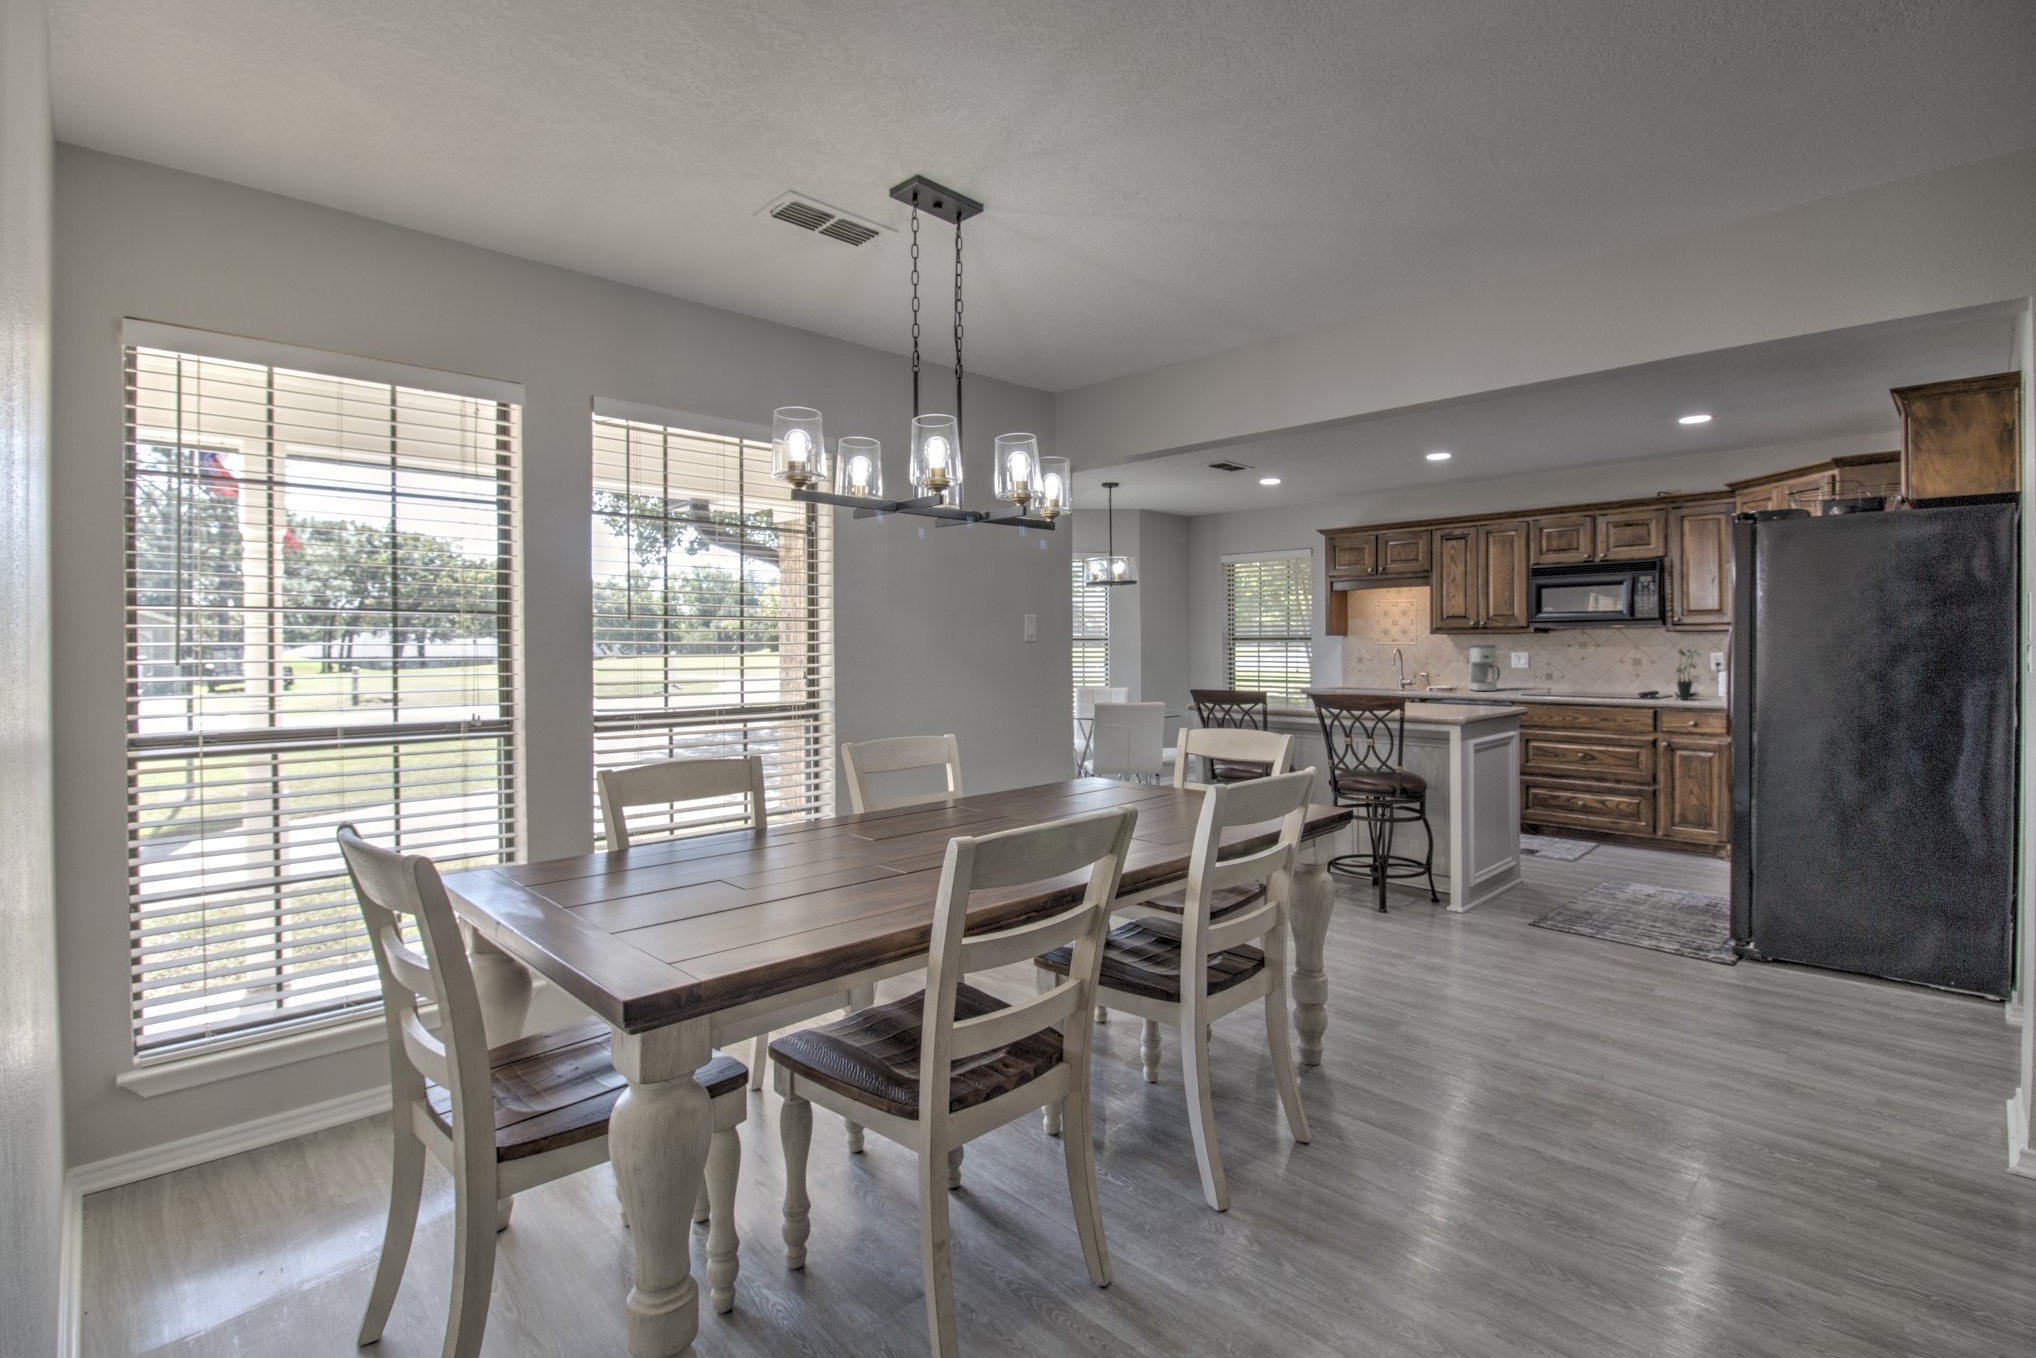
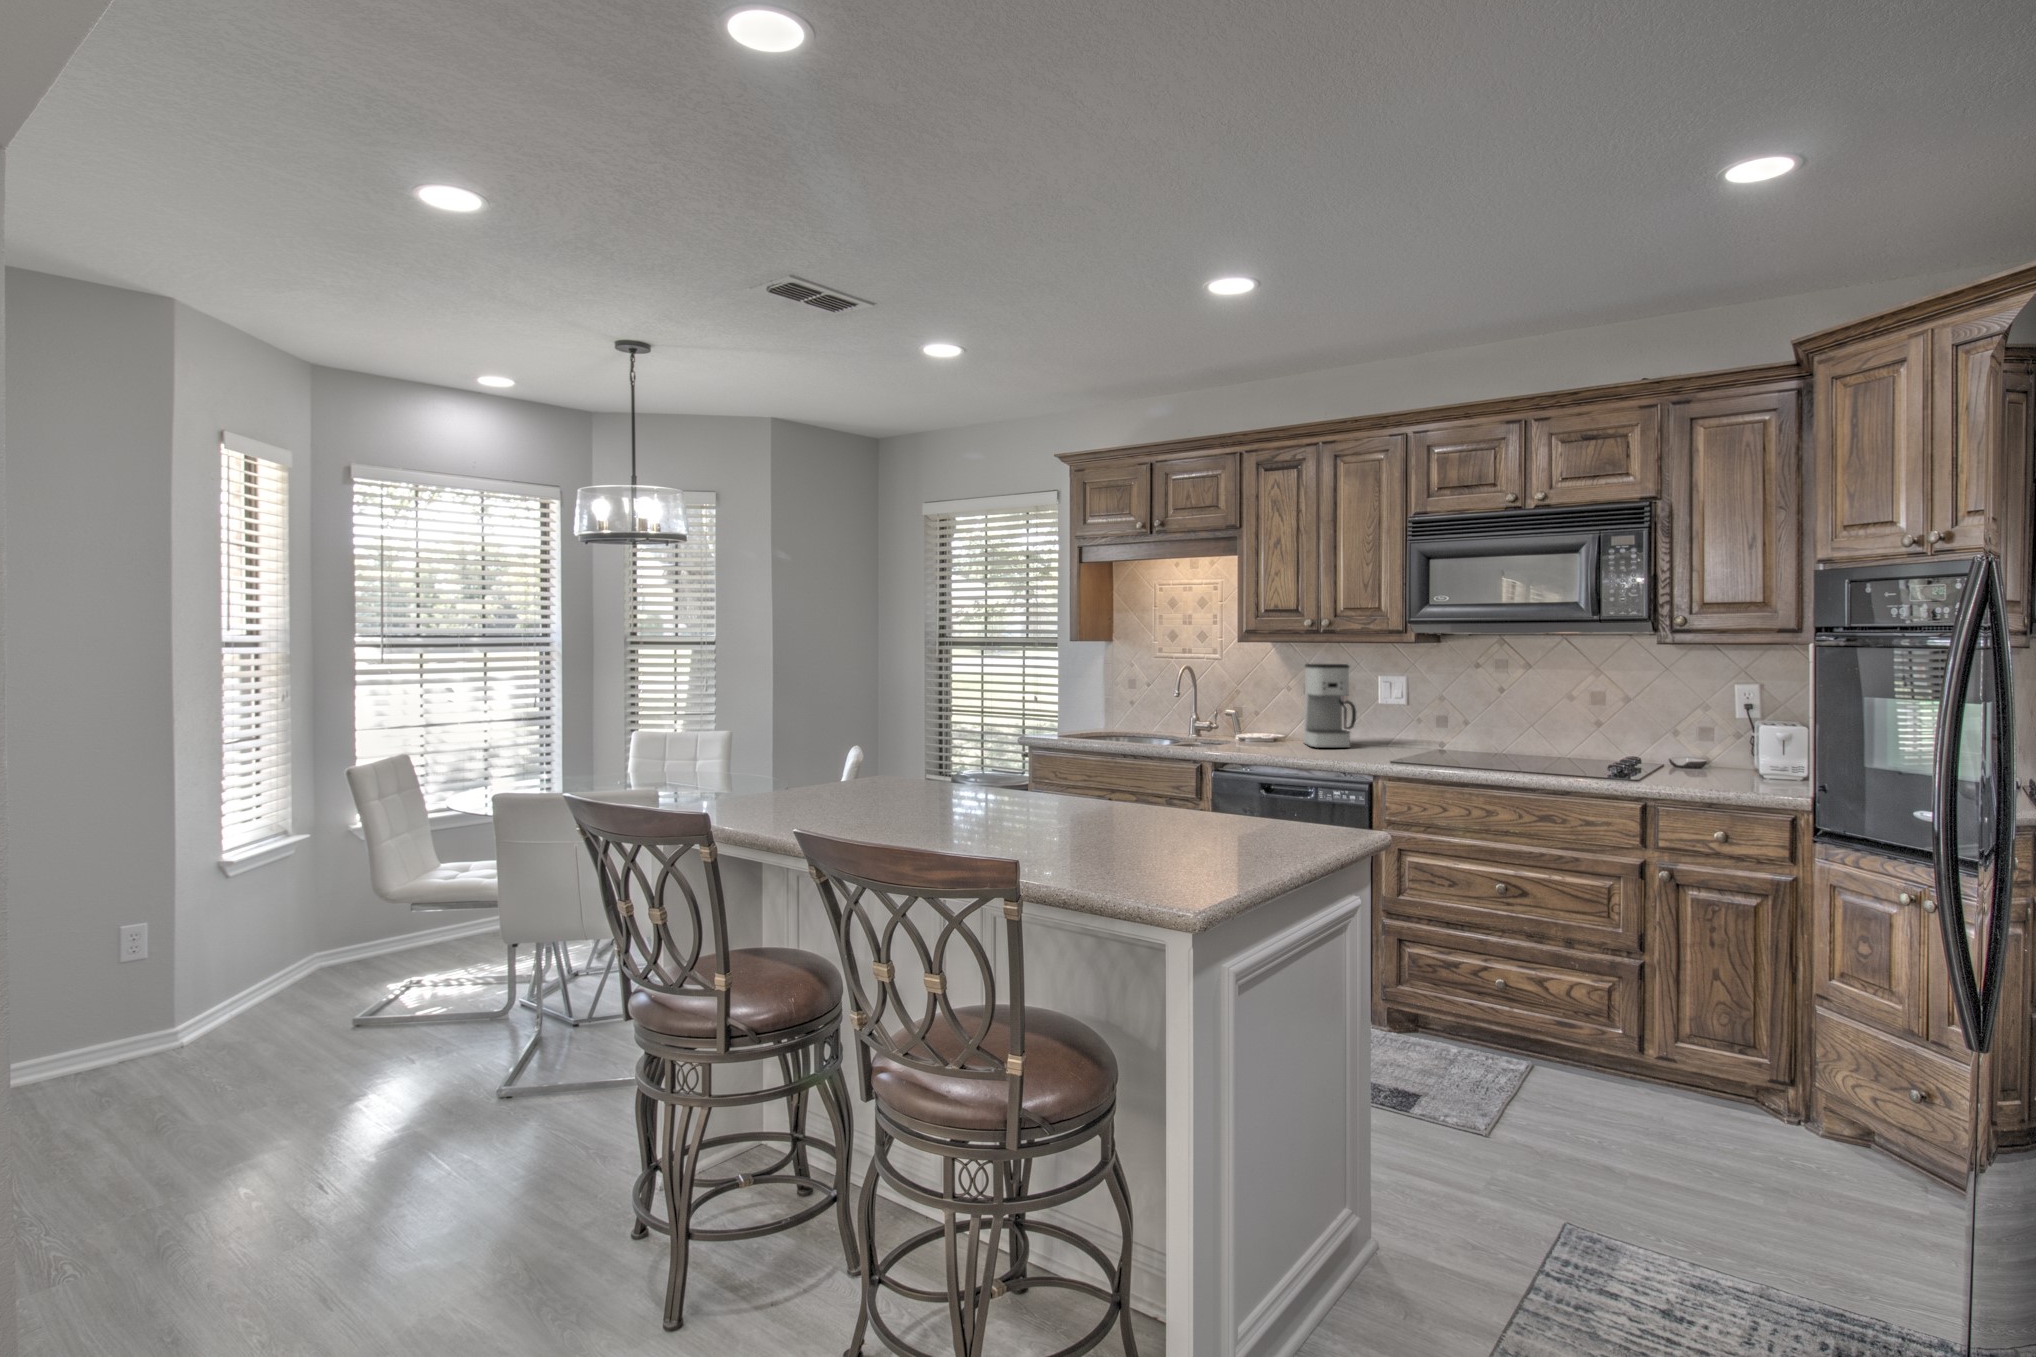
potted plant: present [1676,648,1697,700] -> none [1683,677,1734,784]

